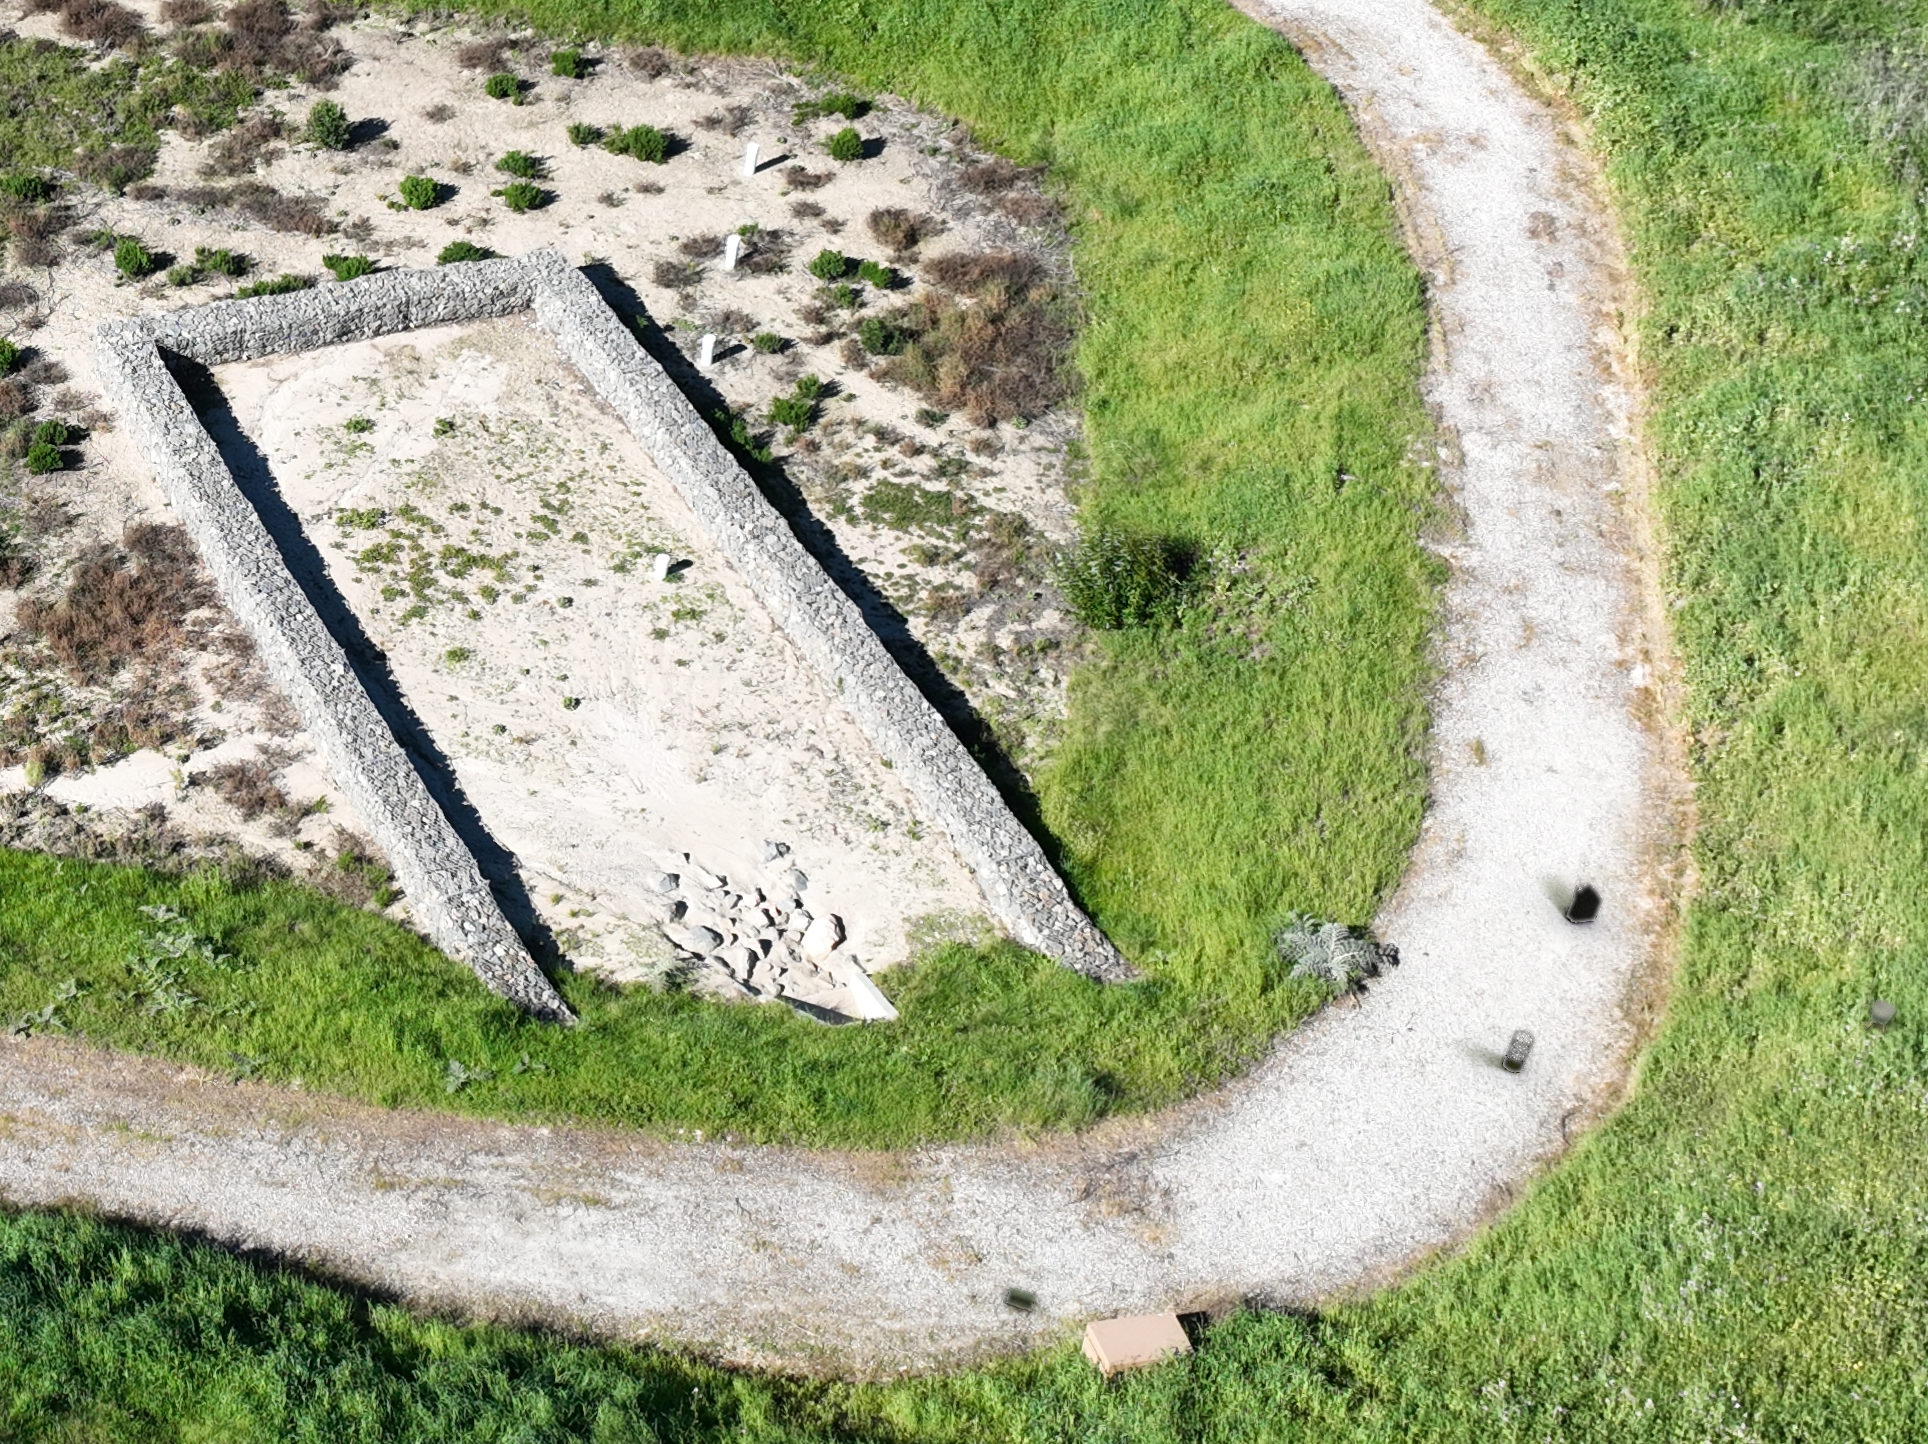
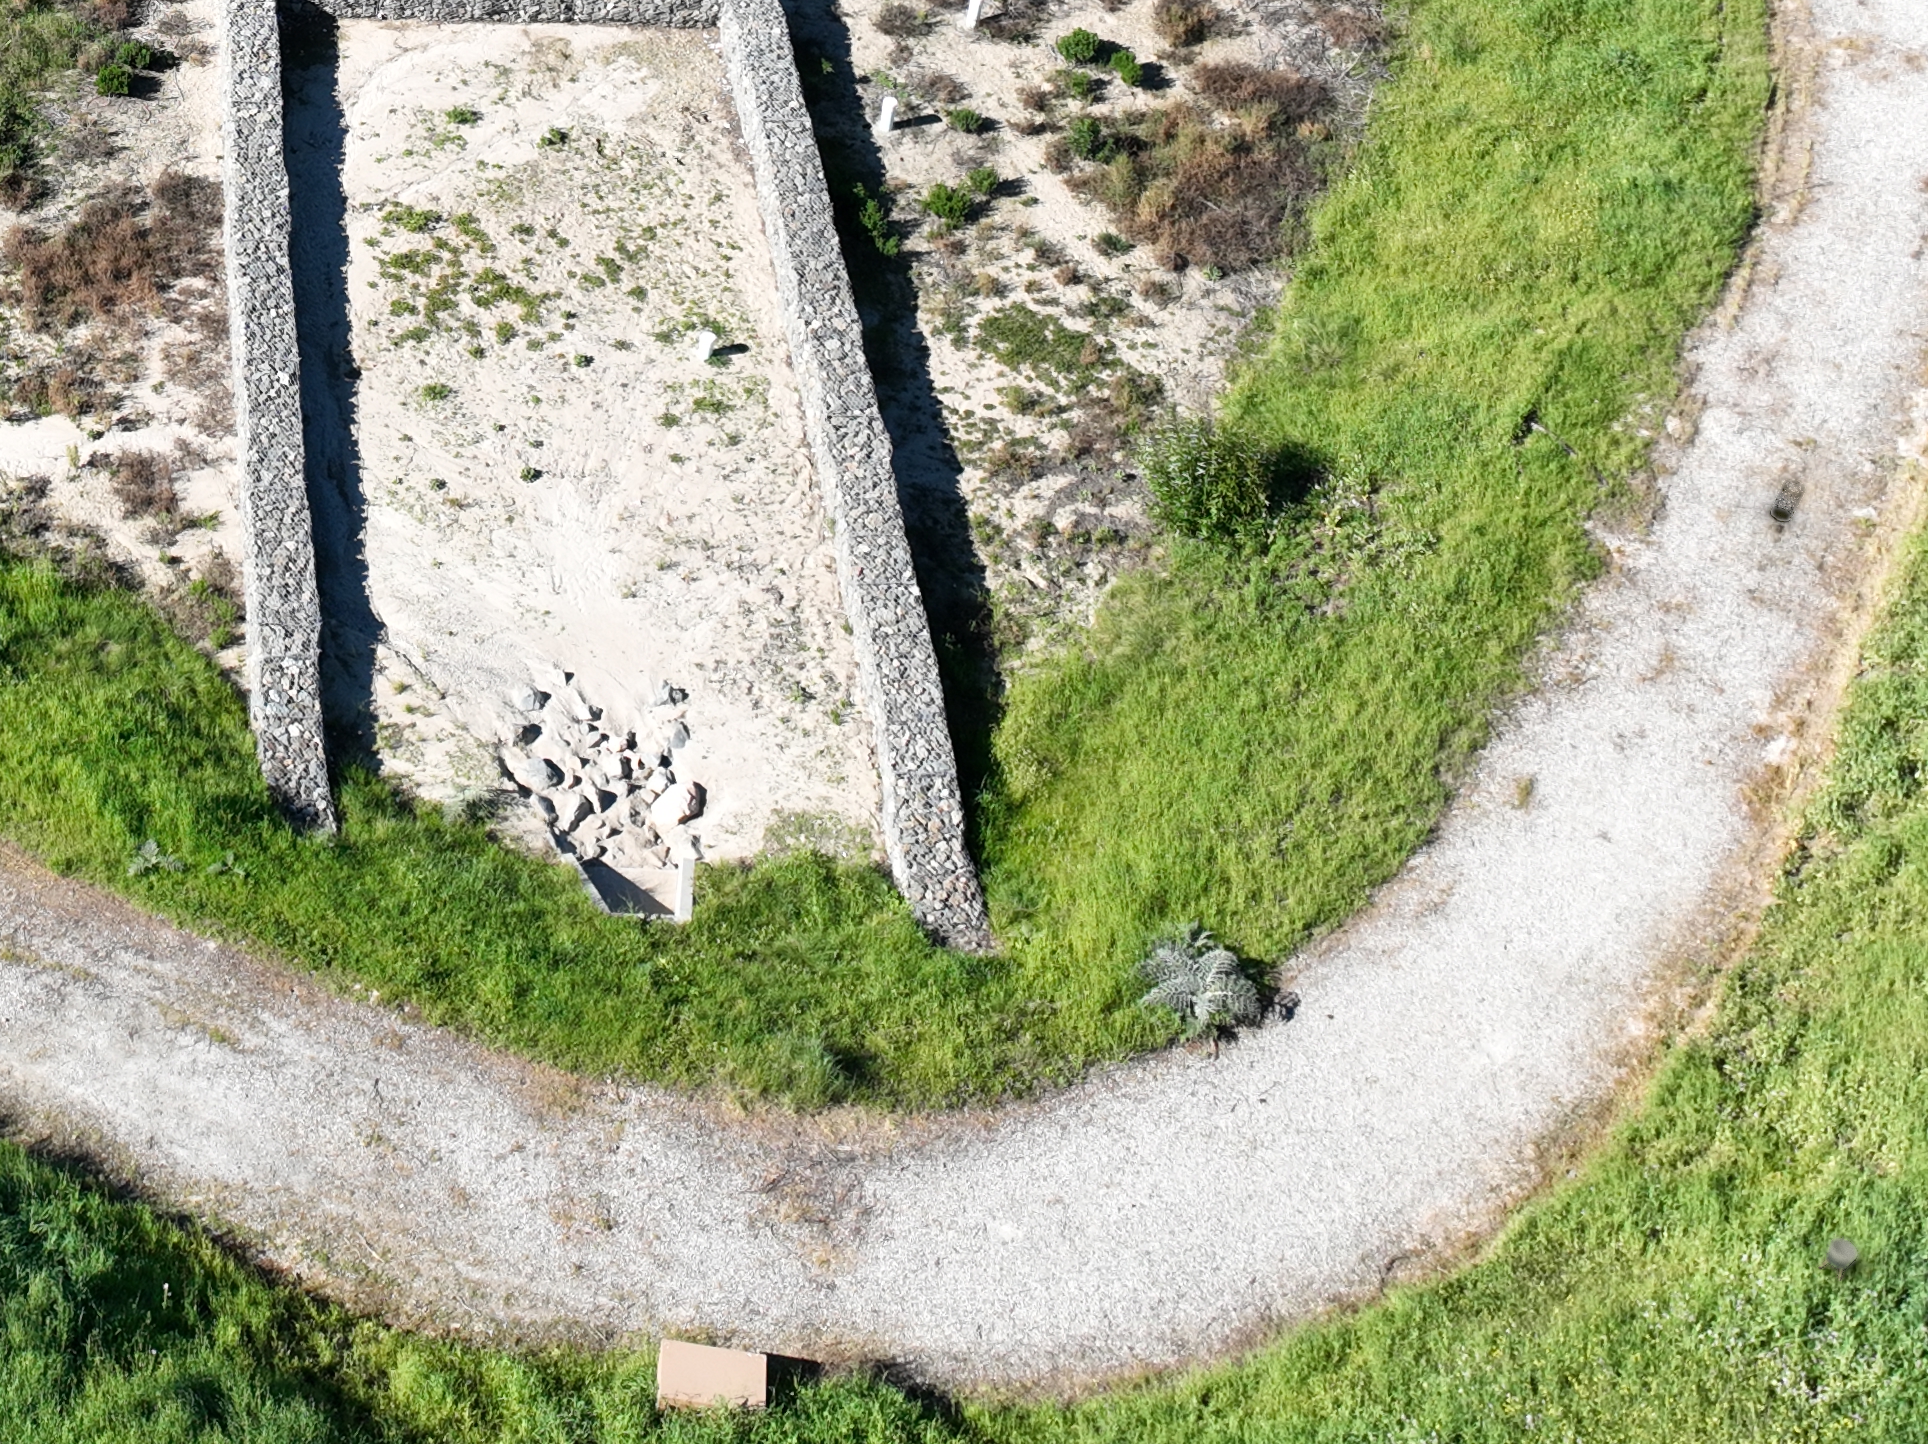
backpack: present [1565,884,1602,923] -> none [1537,990,1581,1038]
trash can: present [1503,1031,1534,1073] -> present [1771,482,1804,522]
toolbox: present [1006,1287,1035,1311] -> none [614,1263,651,1300]

